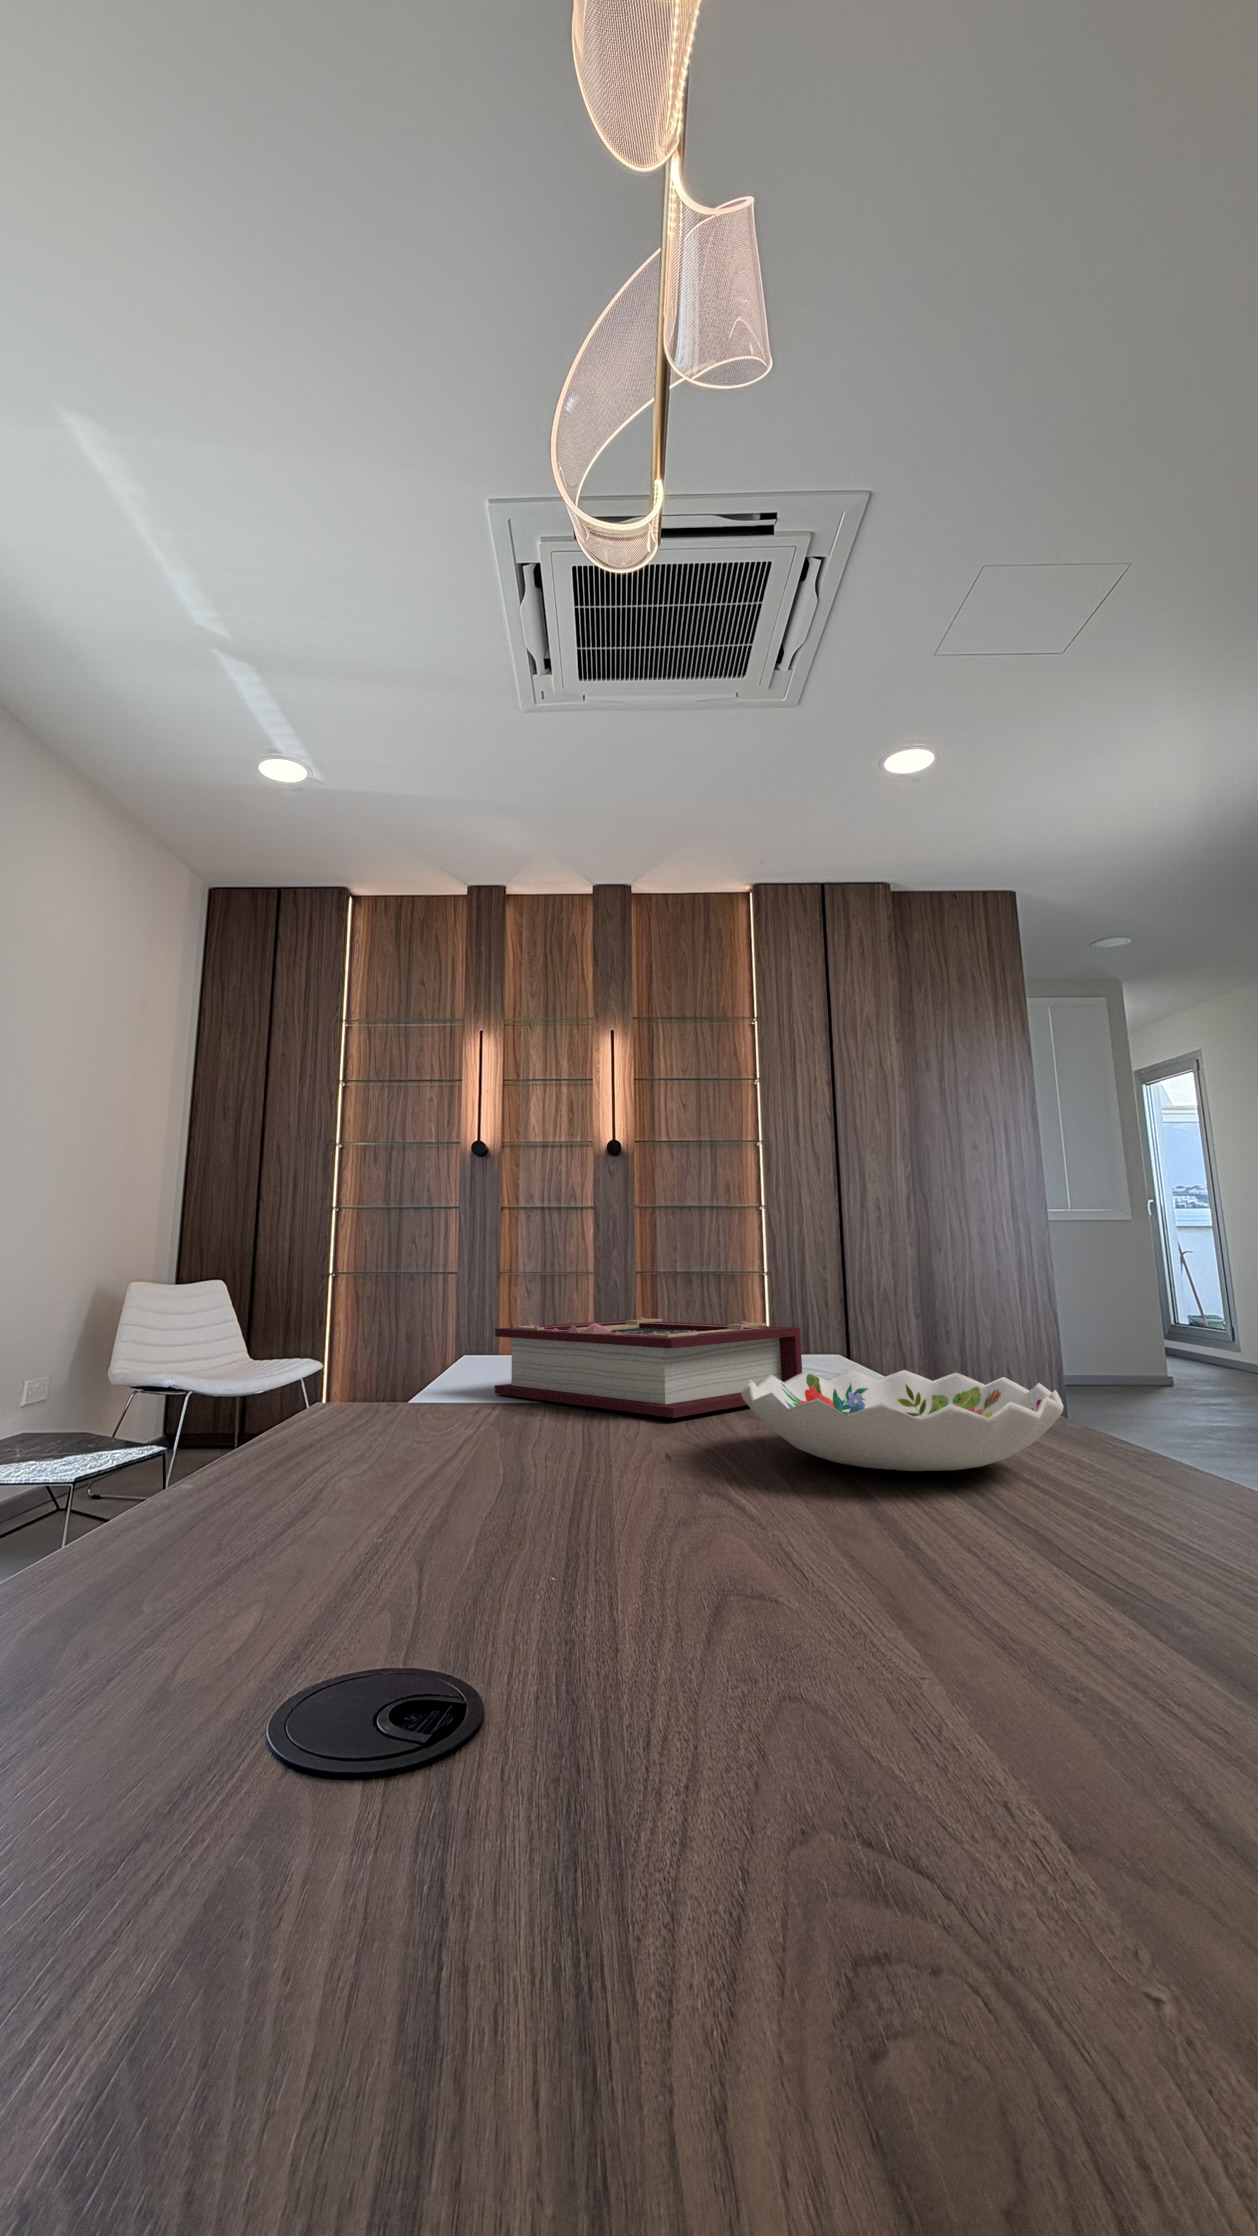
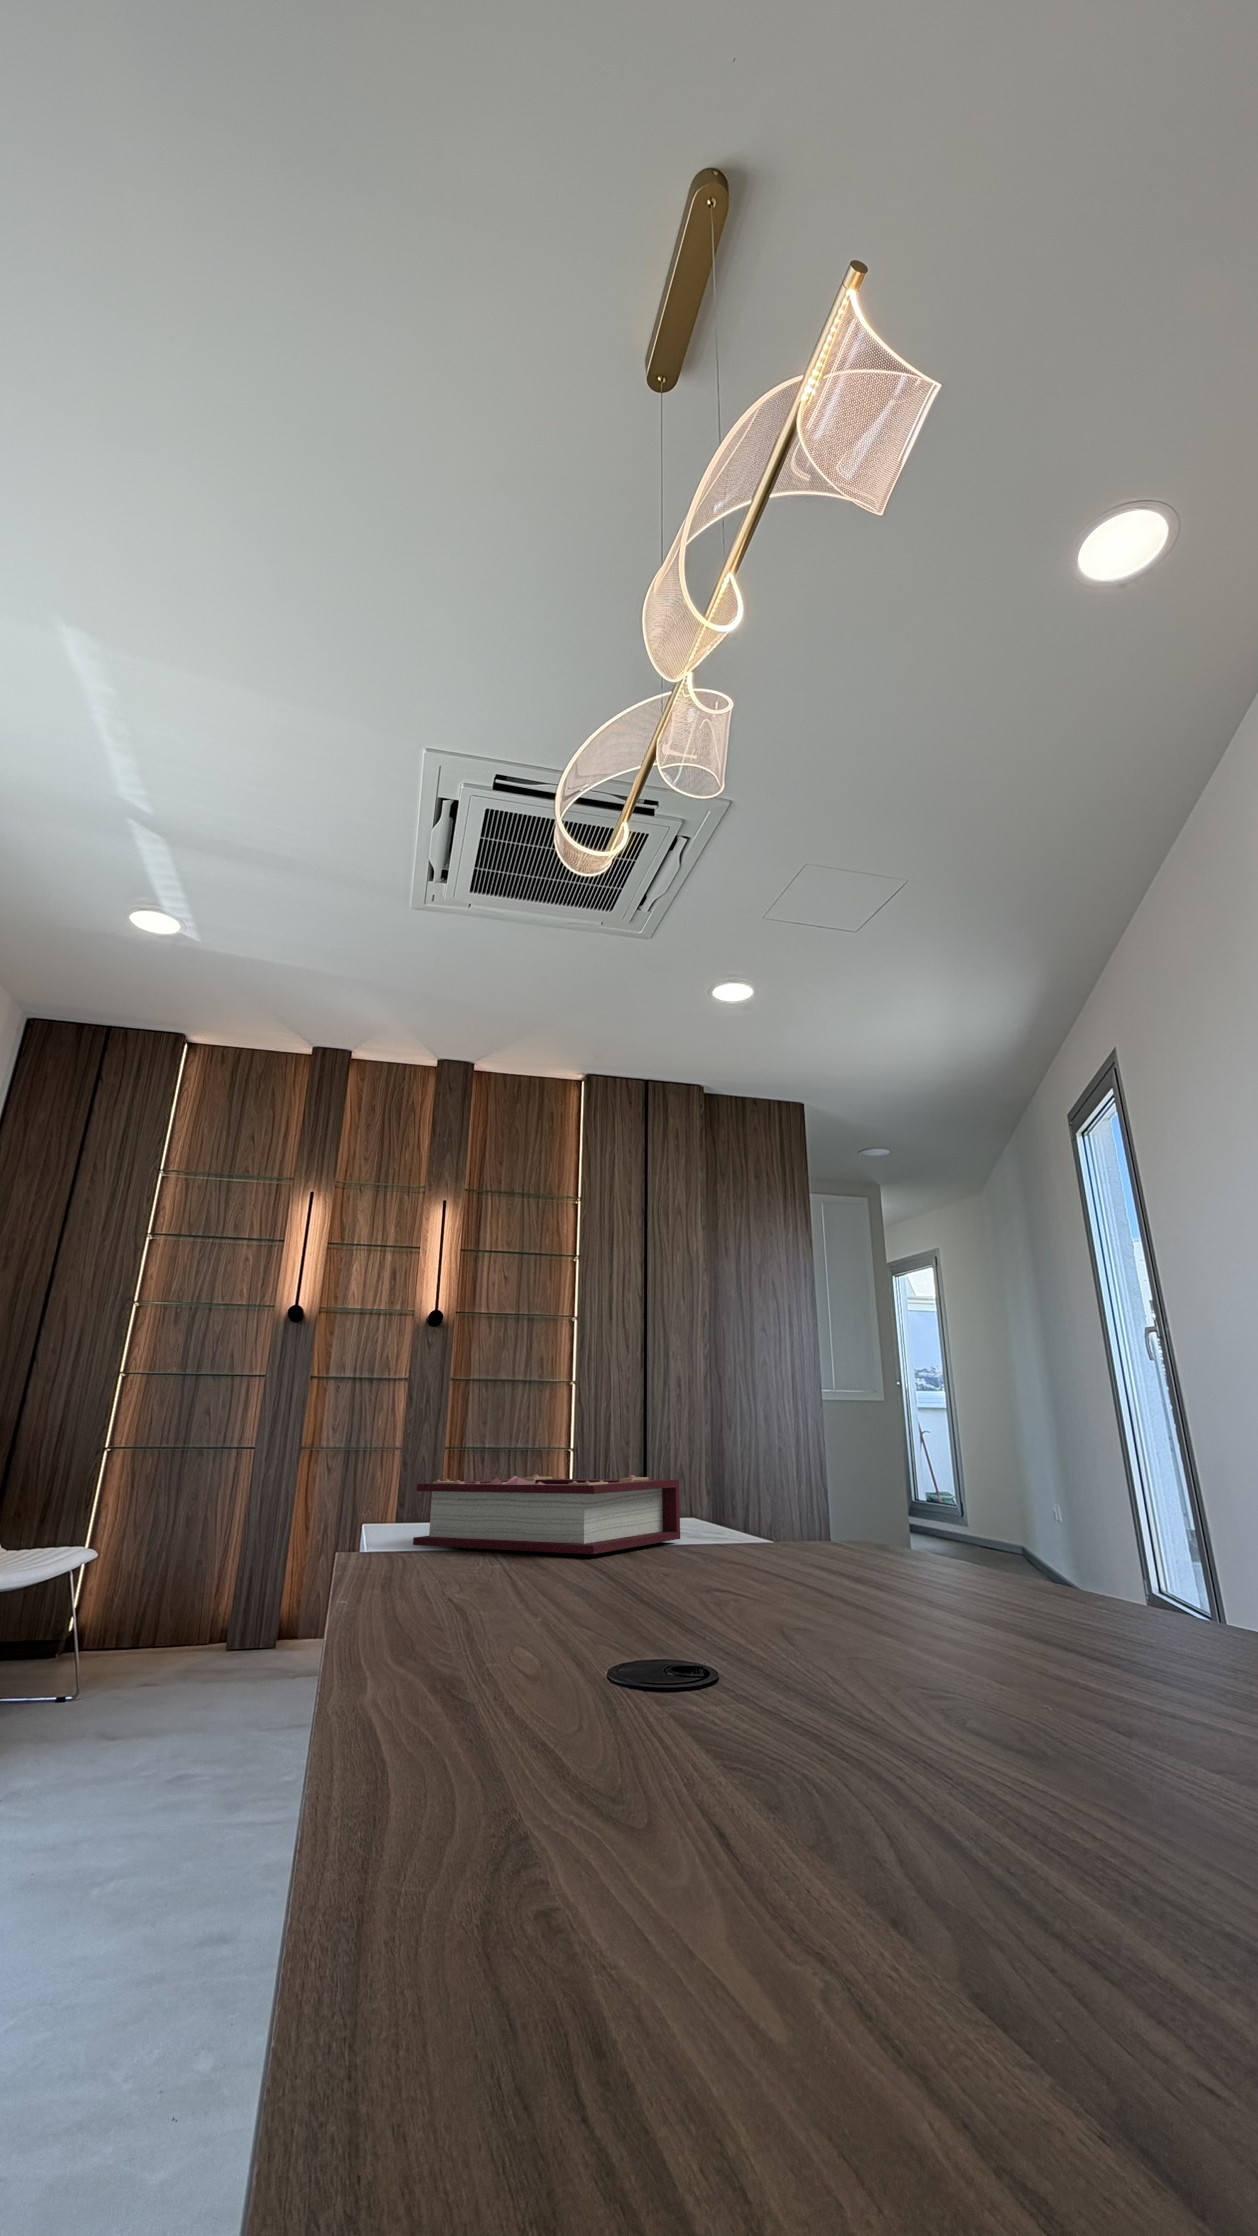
decorative bowl: present [741,1369,1063,1471] -> none [671,1506,899,1574]

